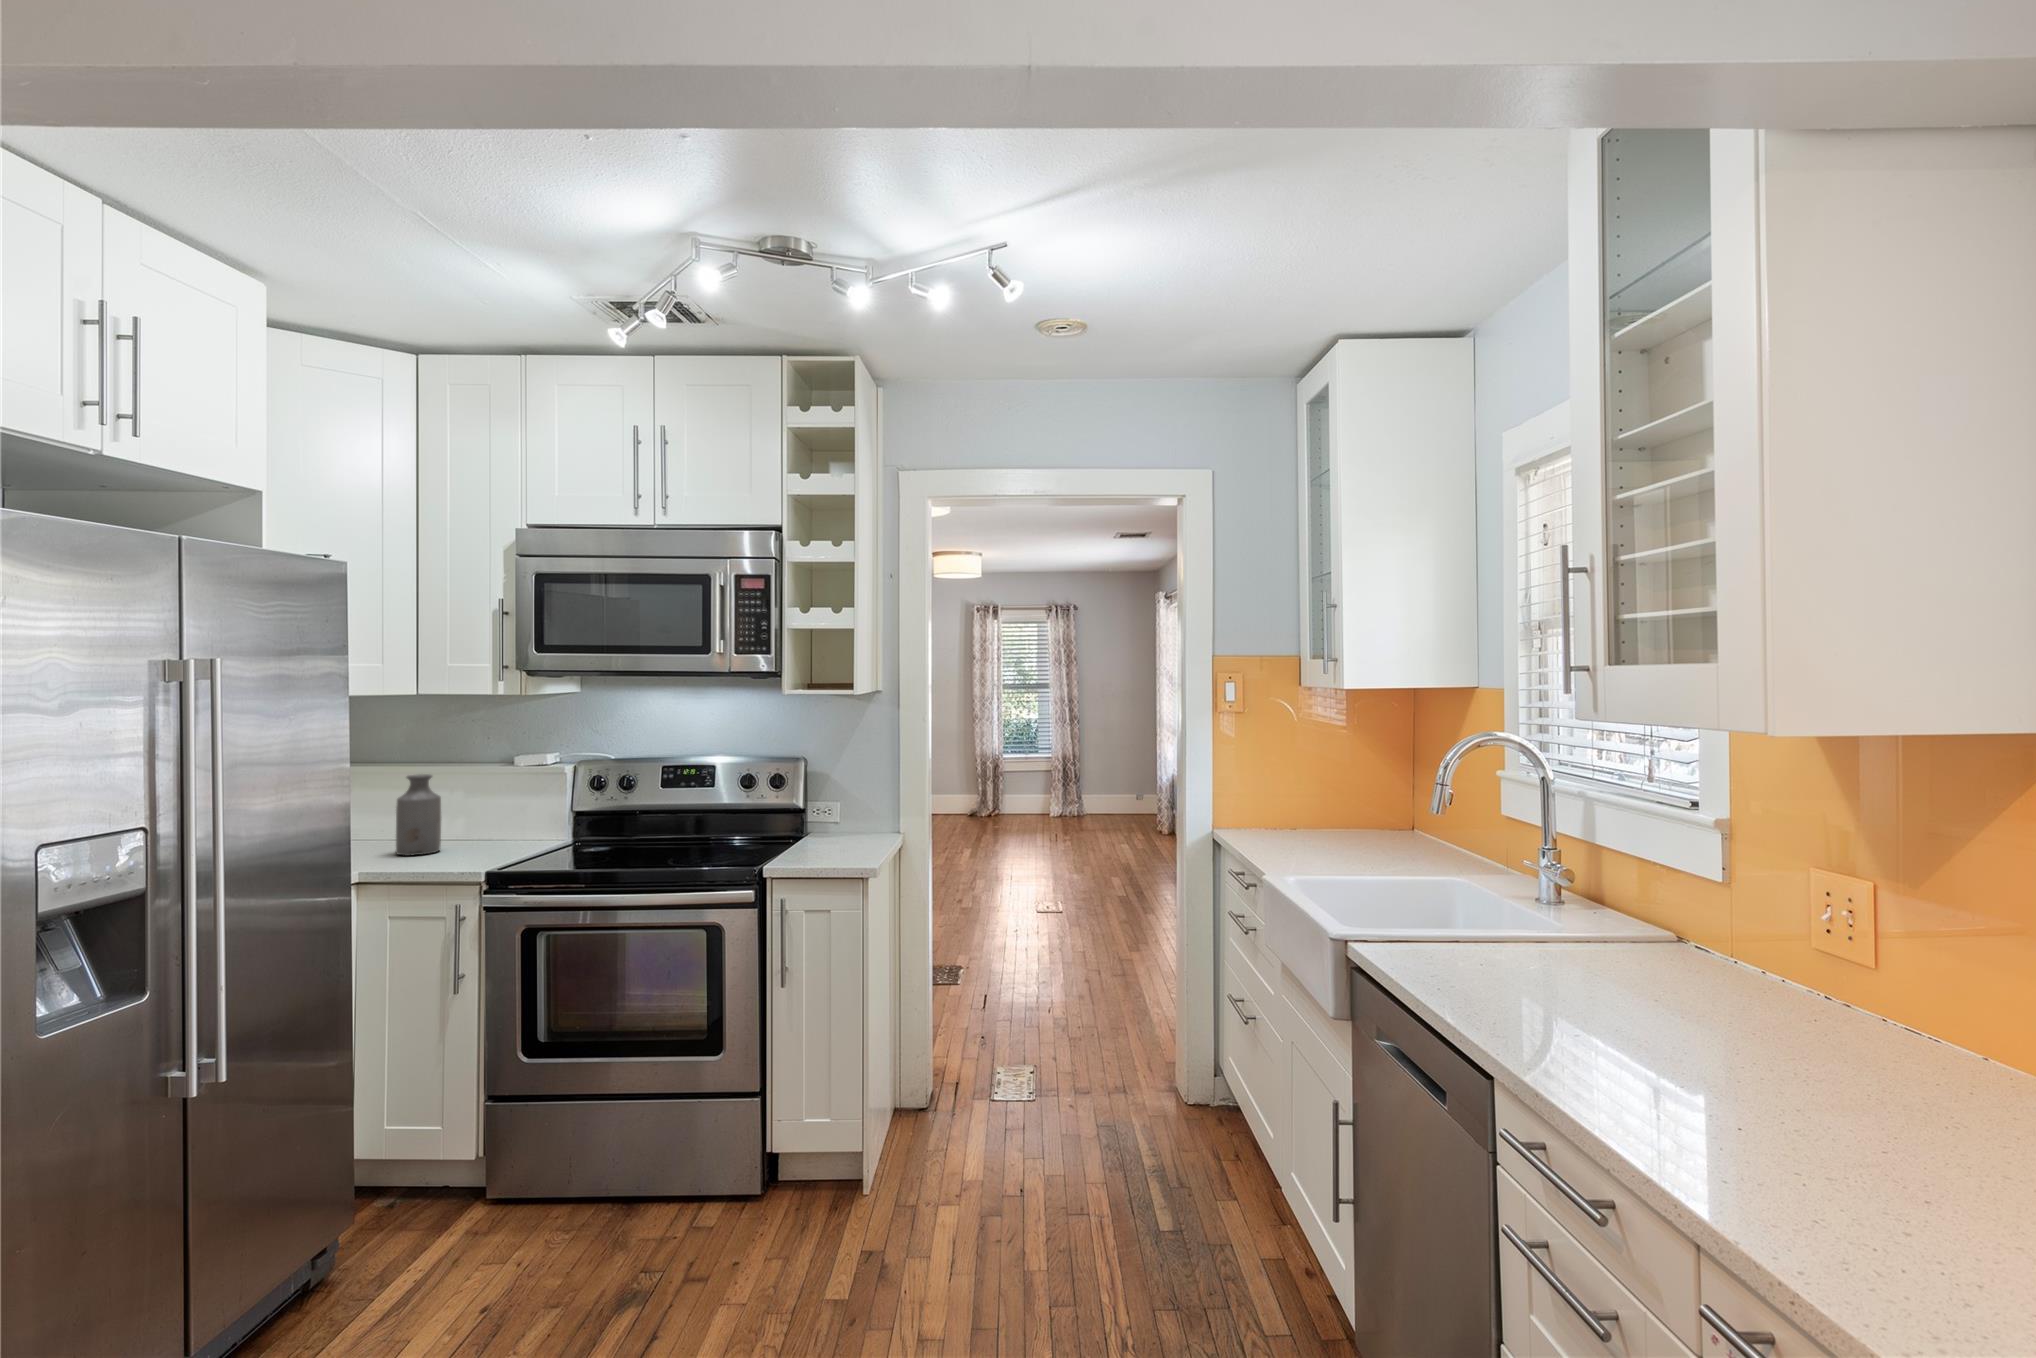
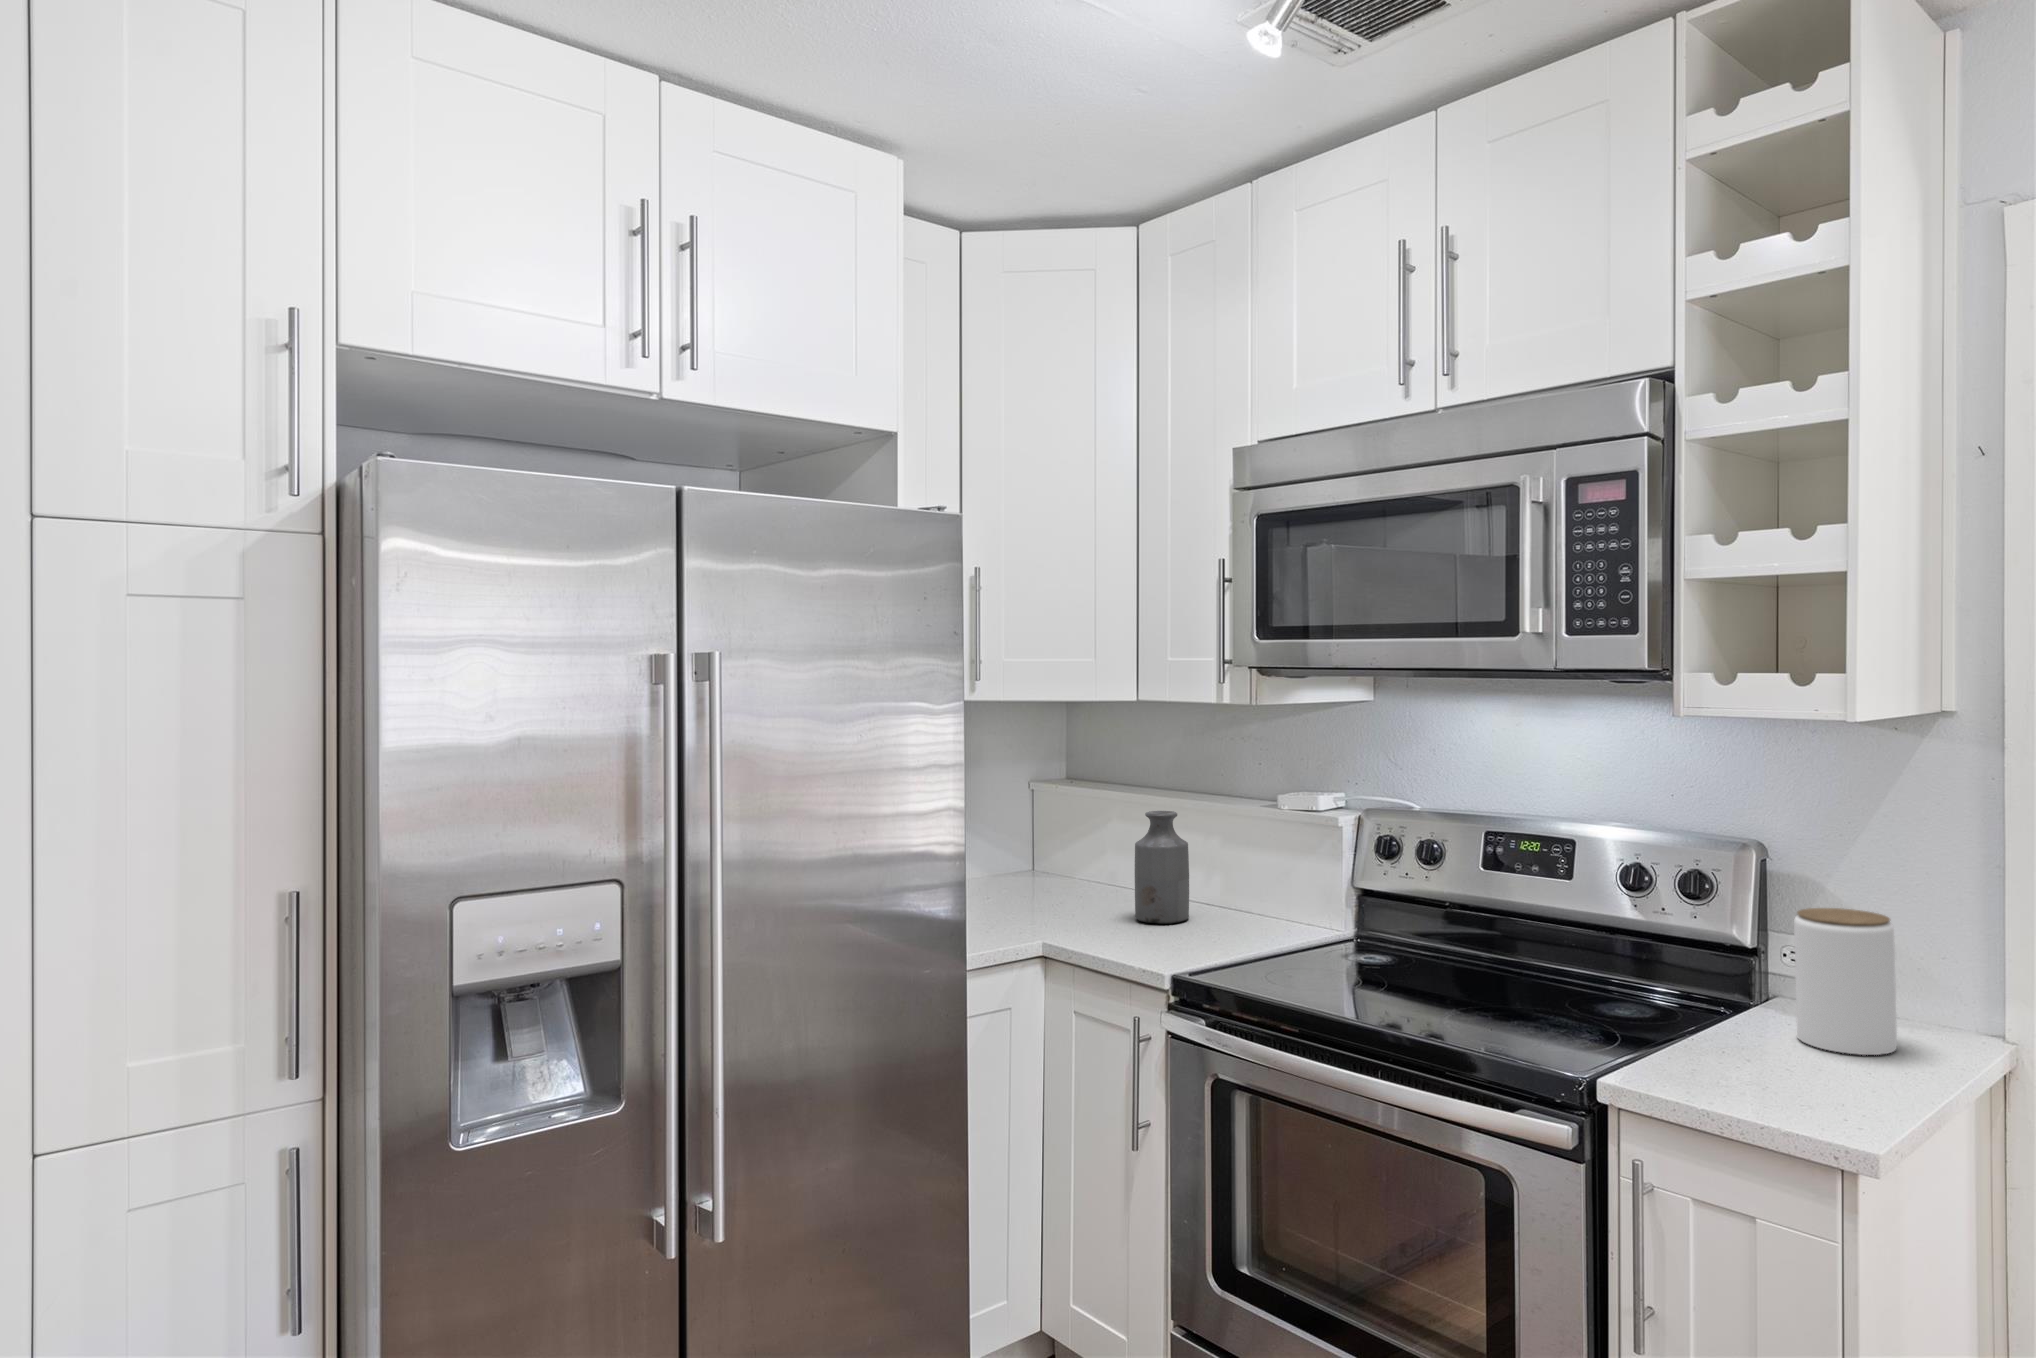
jar: none [825,784,864,846] -> present [1794,908,1897,1055]

